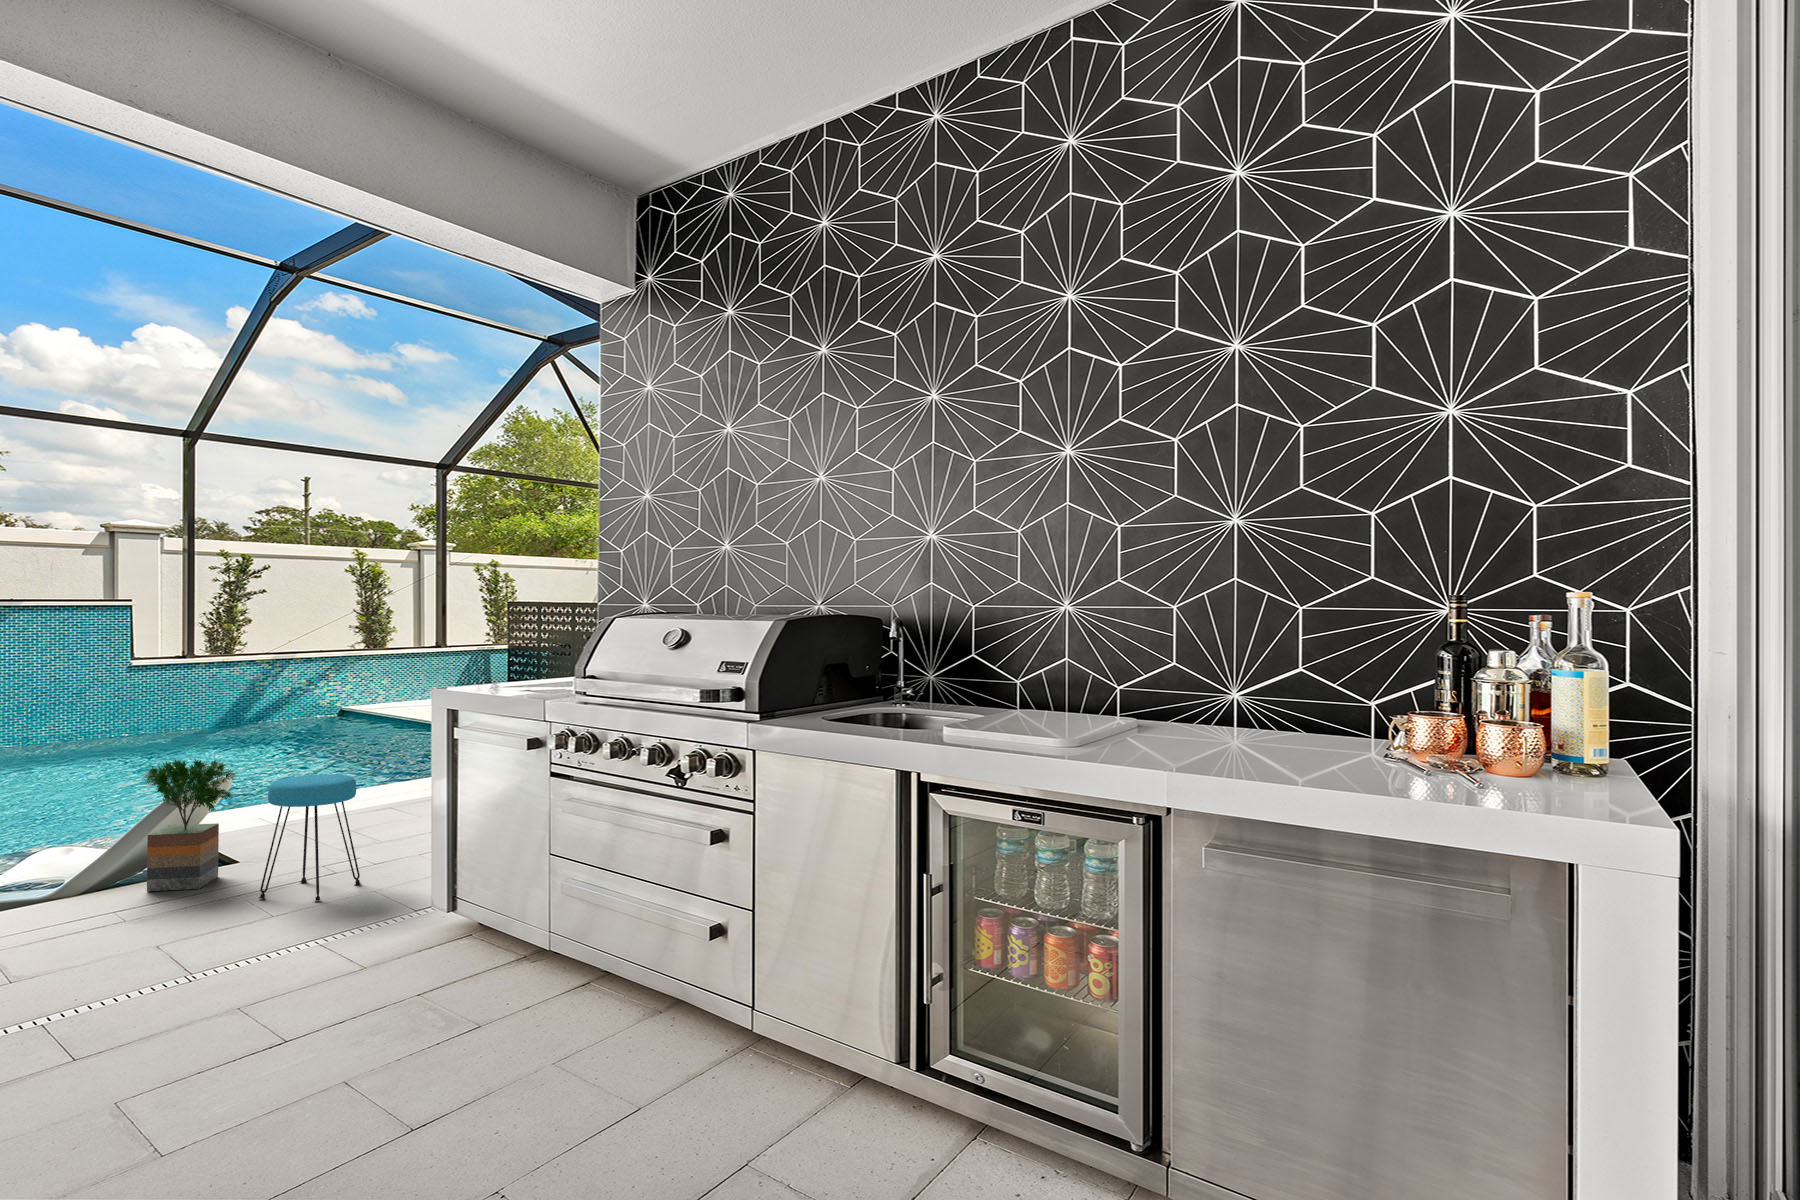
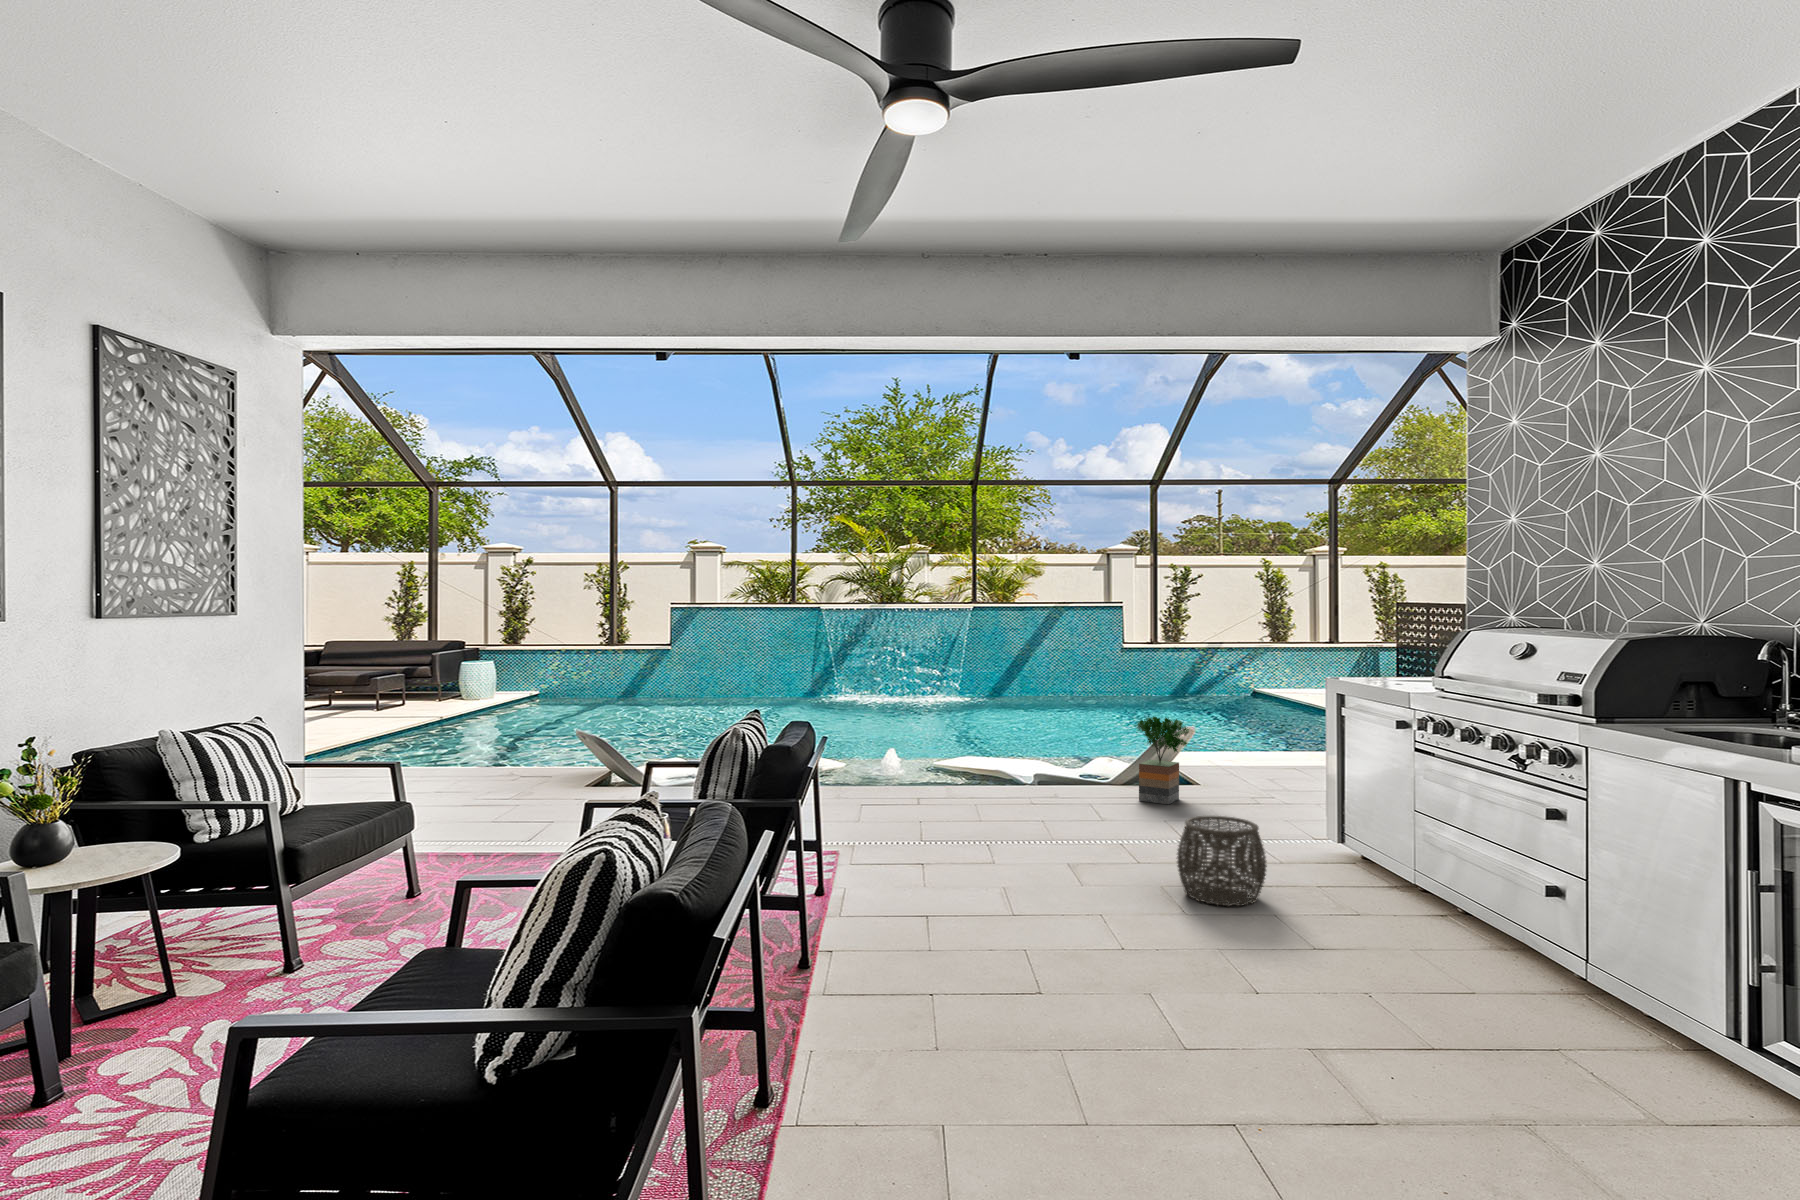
stool: present [259,774,361,901] -> none [1205,735,1272,825]
woven basket: none [194,906,350,1058] -> present [1177,816,1267,906]

